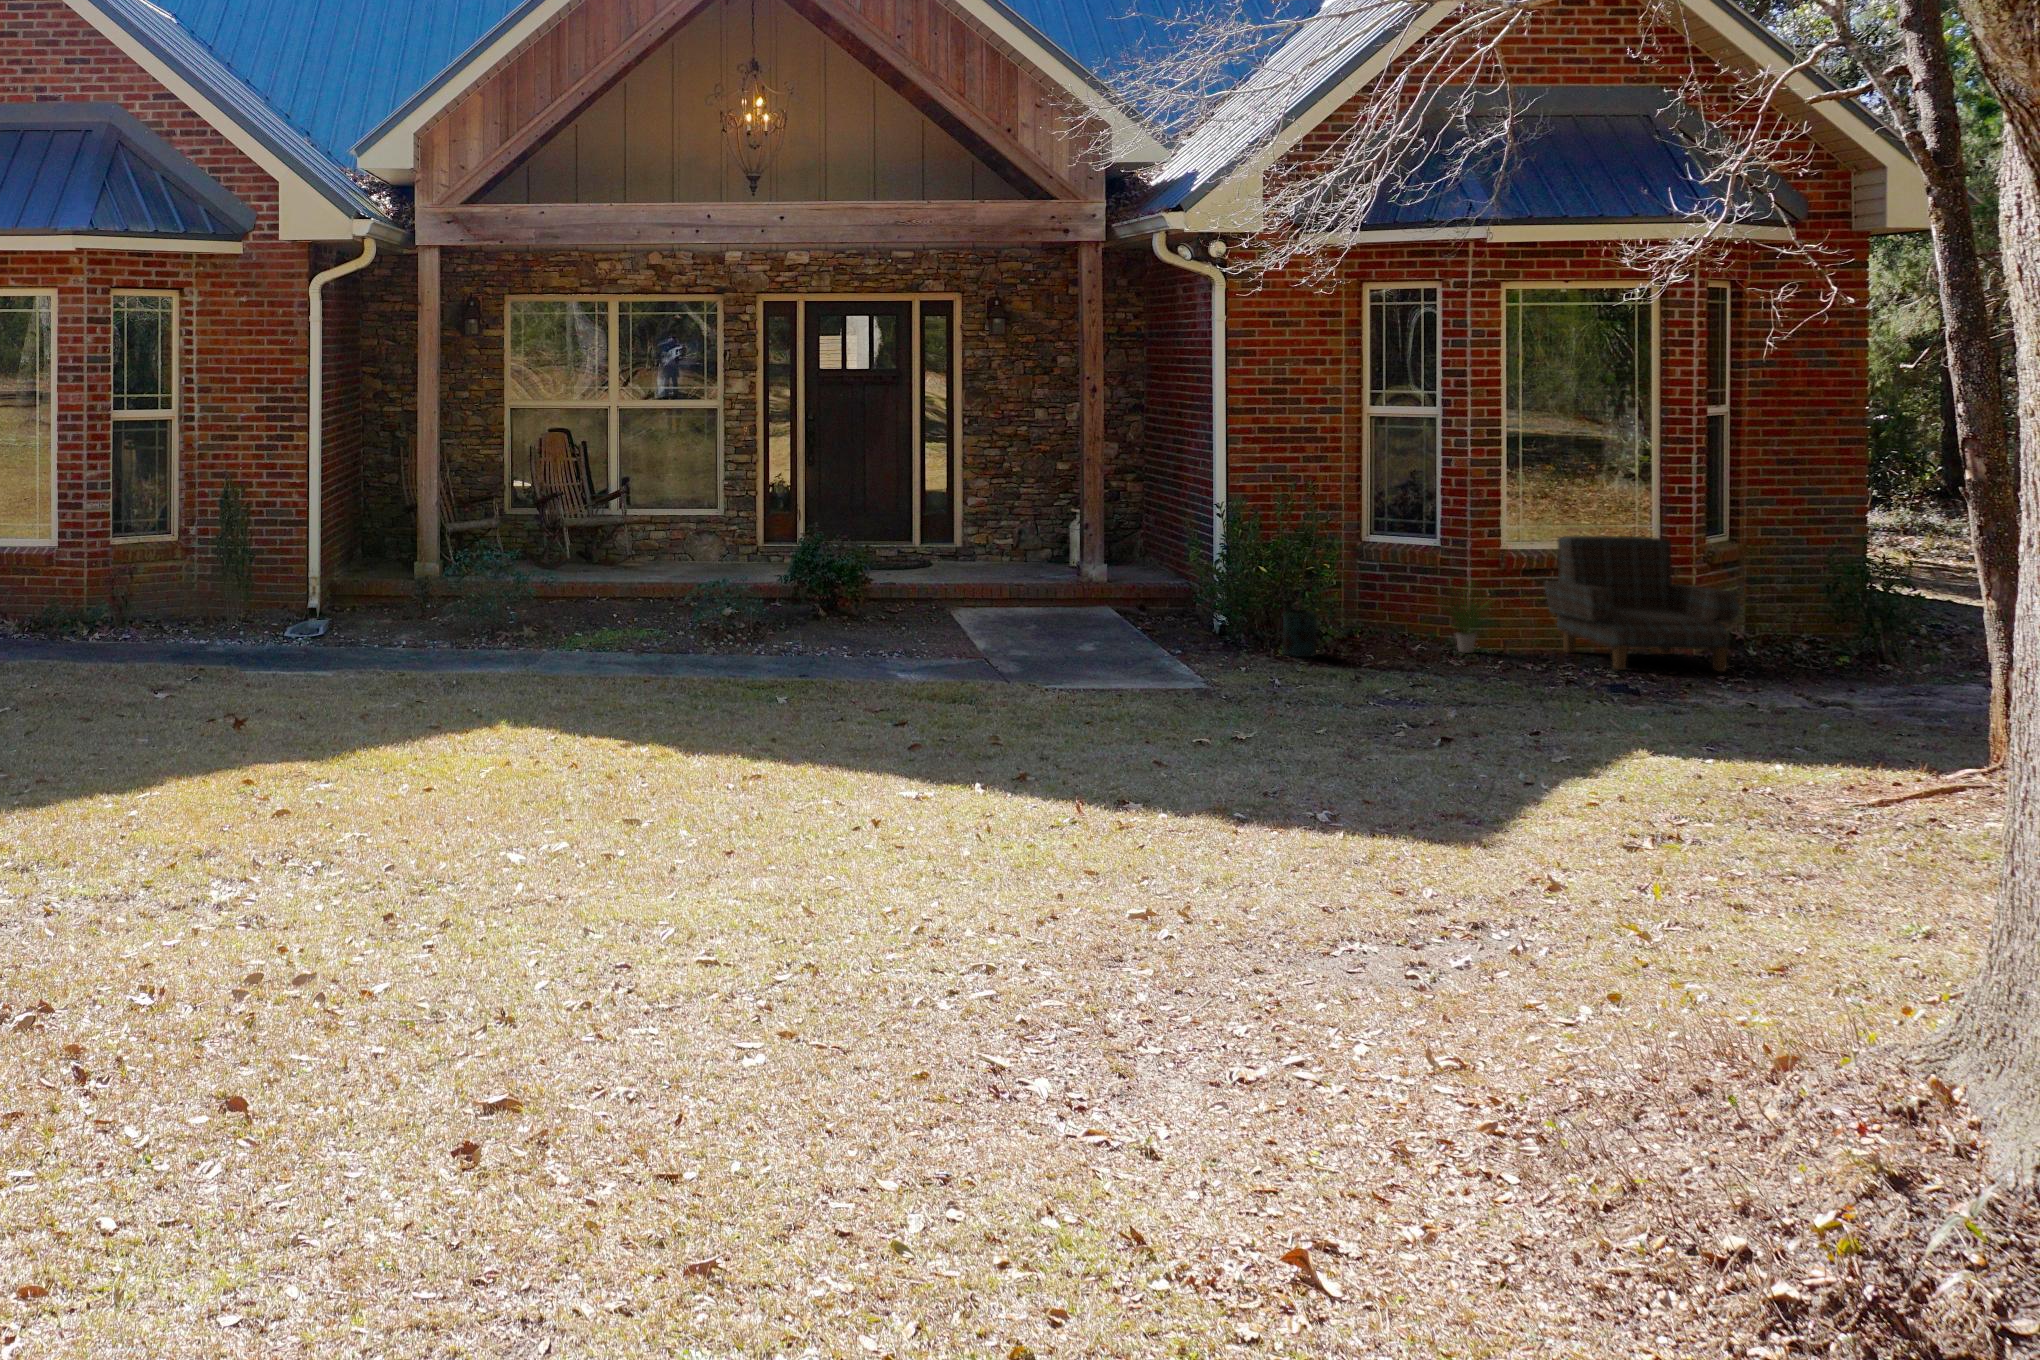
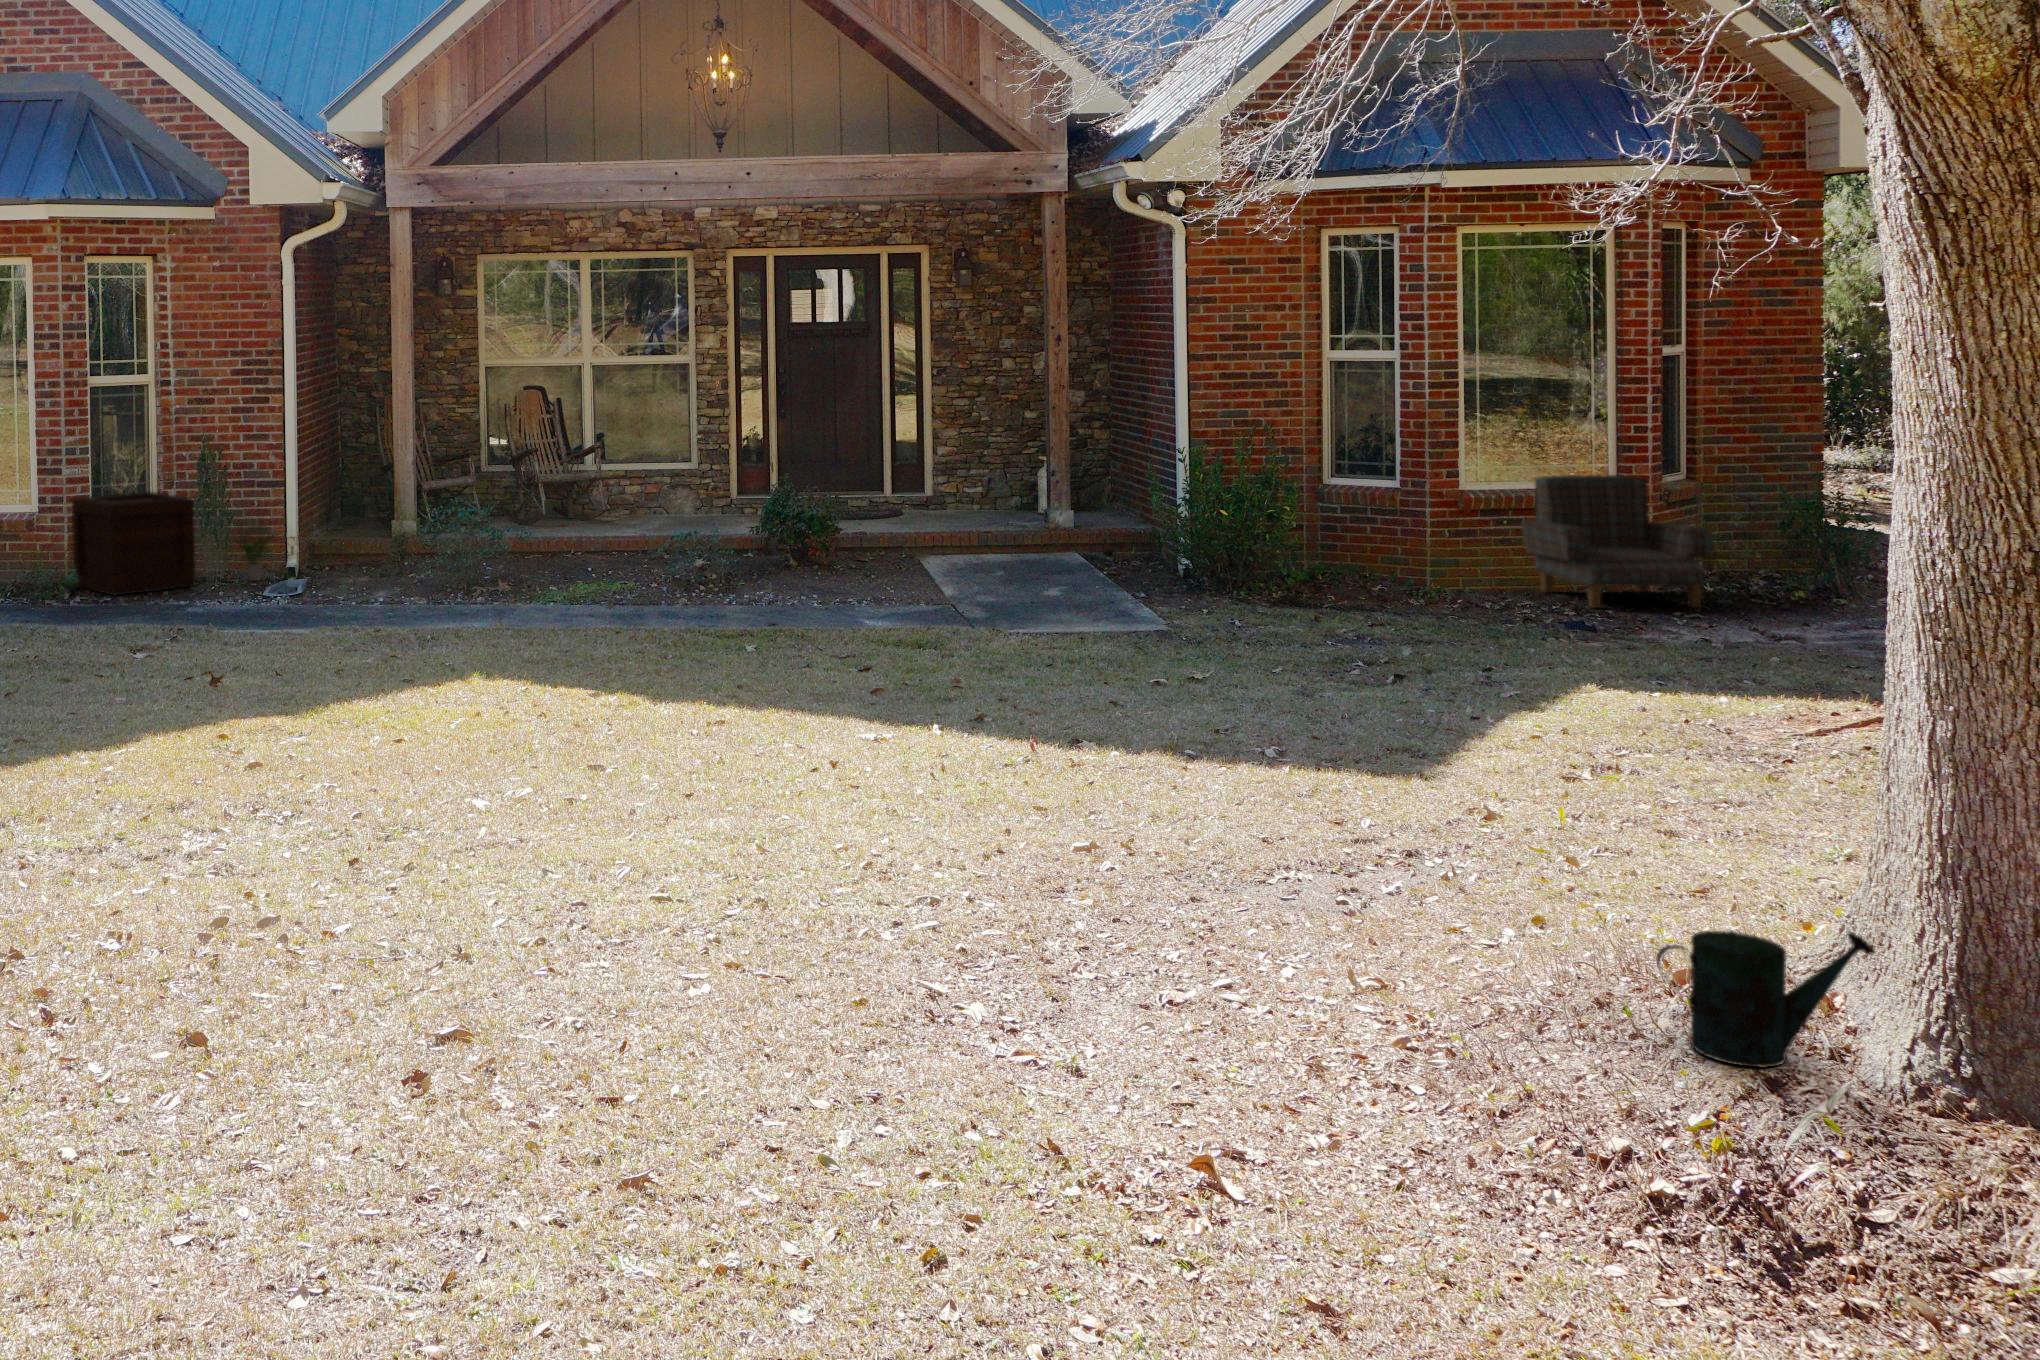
wooden crate: none [93,522,216,625] -> present [72,492,196,596]
potted plant: present [1440,587,1491,653] -> present [231,522,275,581]
watering can: present [1283,600,1316,657] -> present [1657,931,1875,1067]

